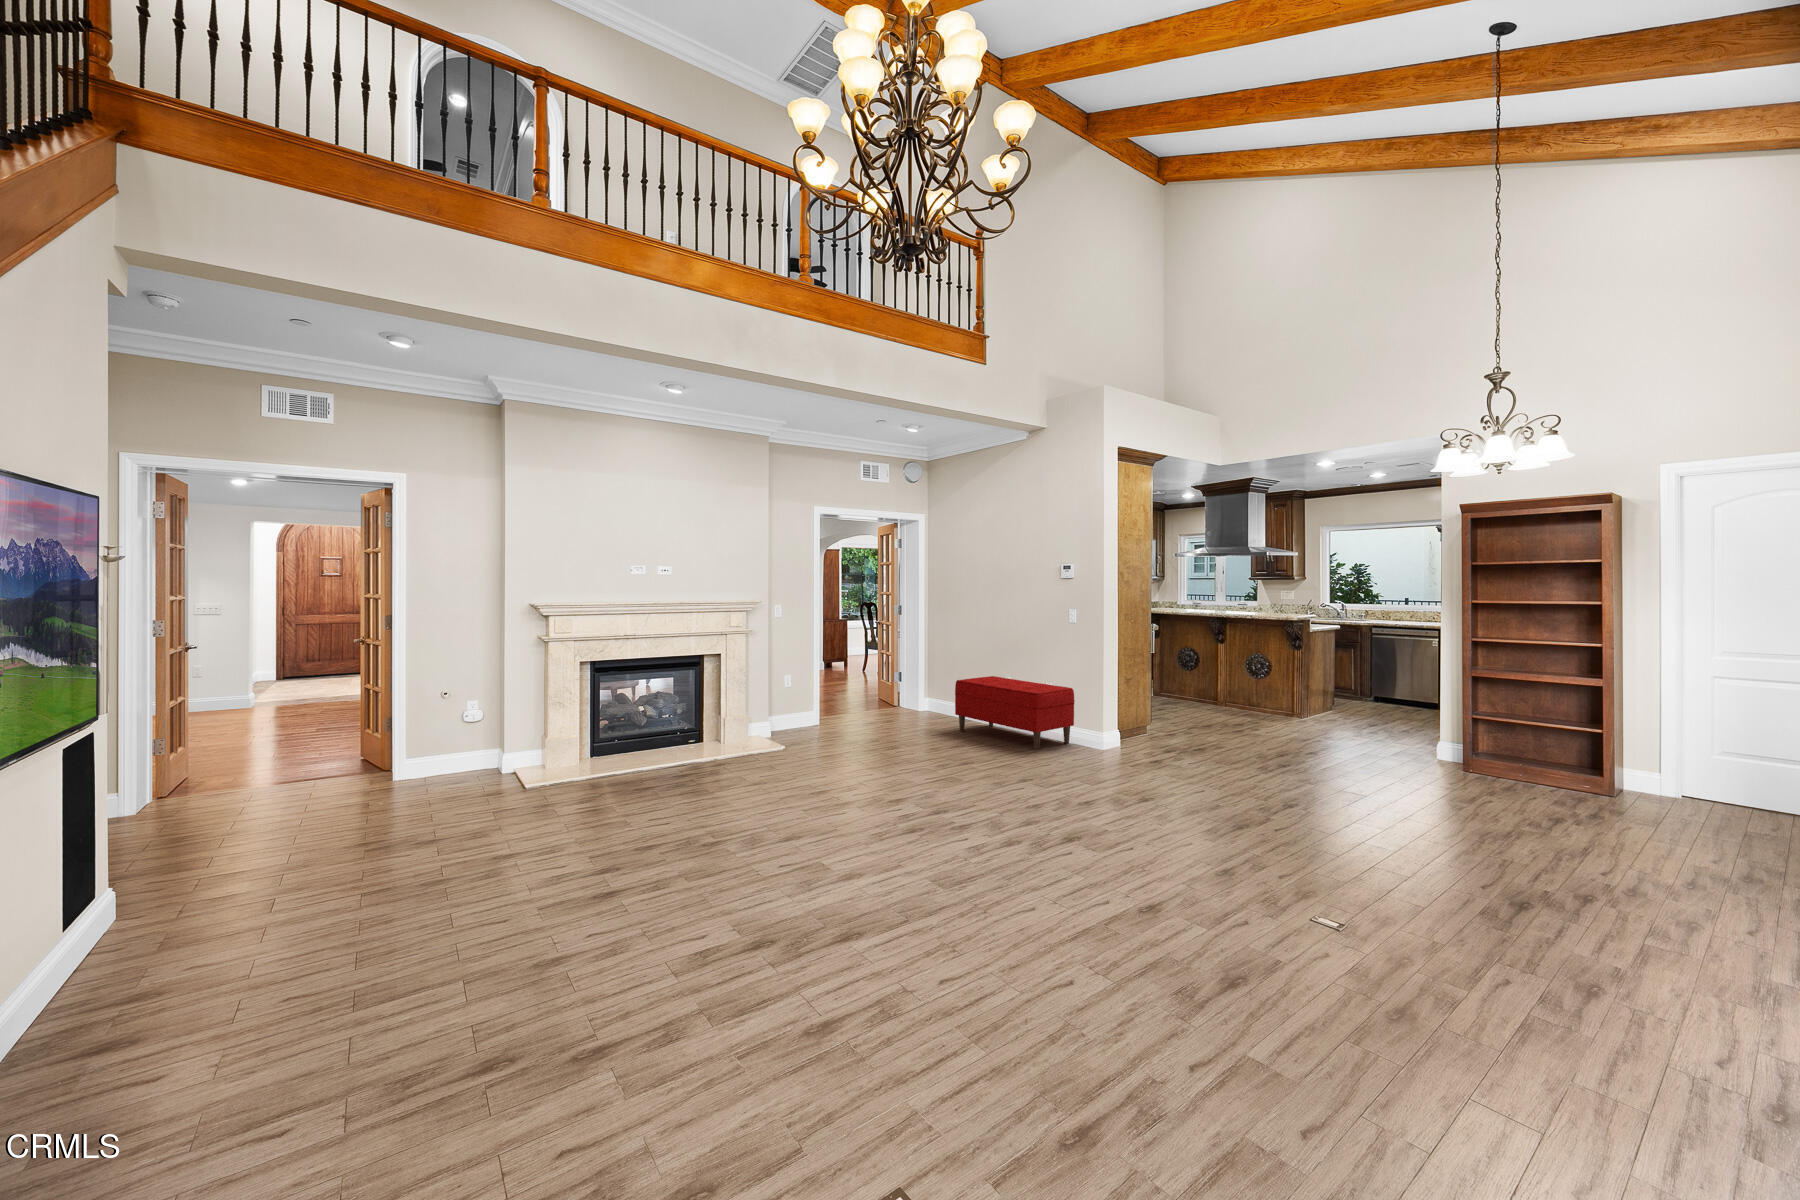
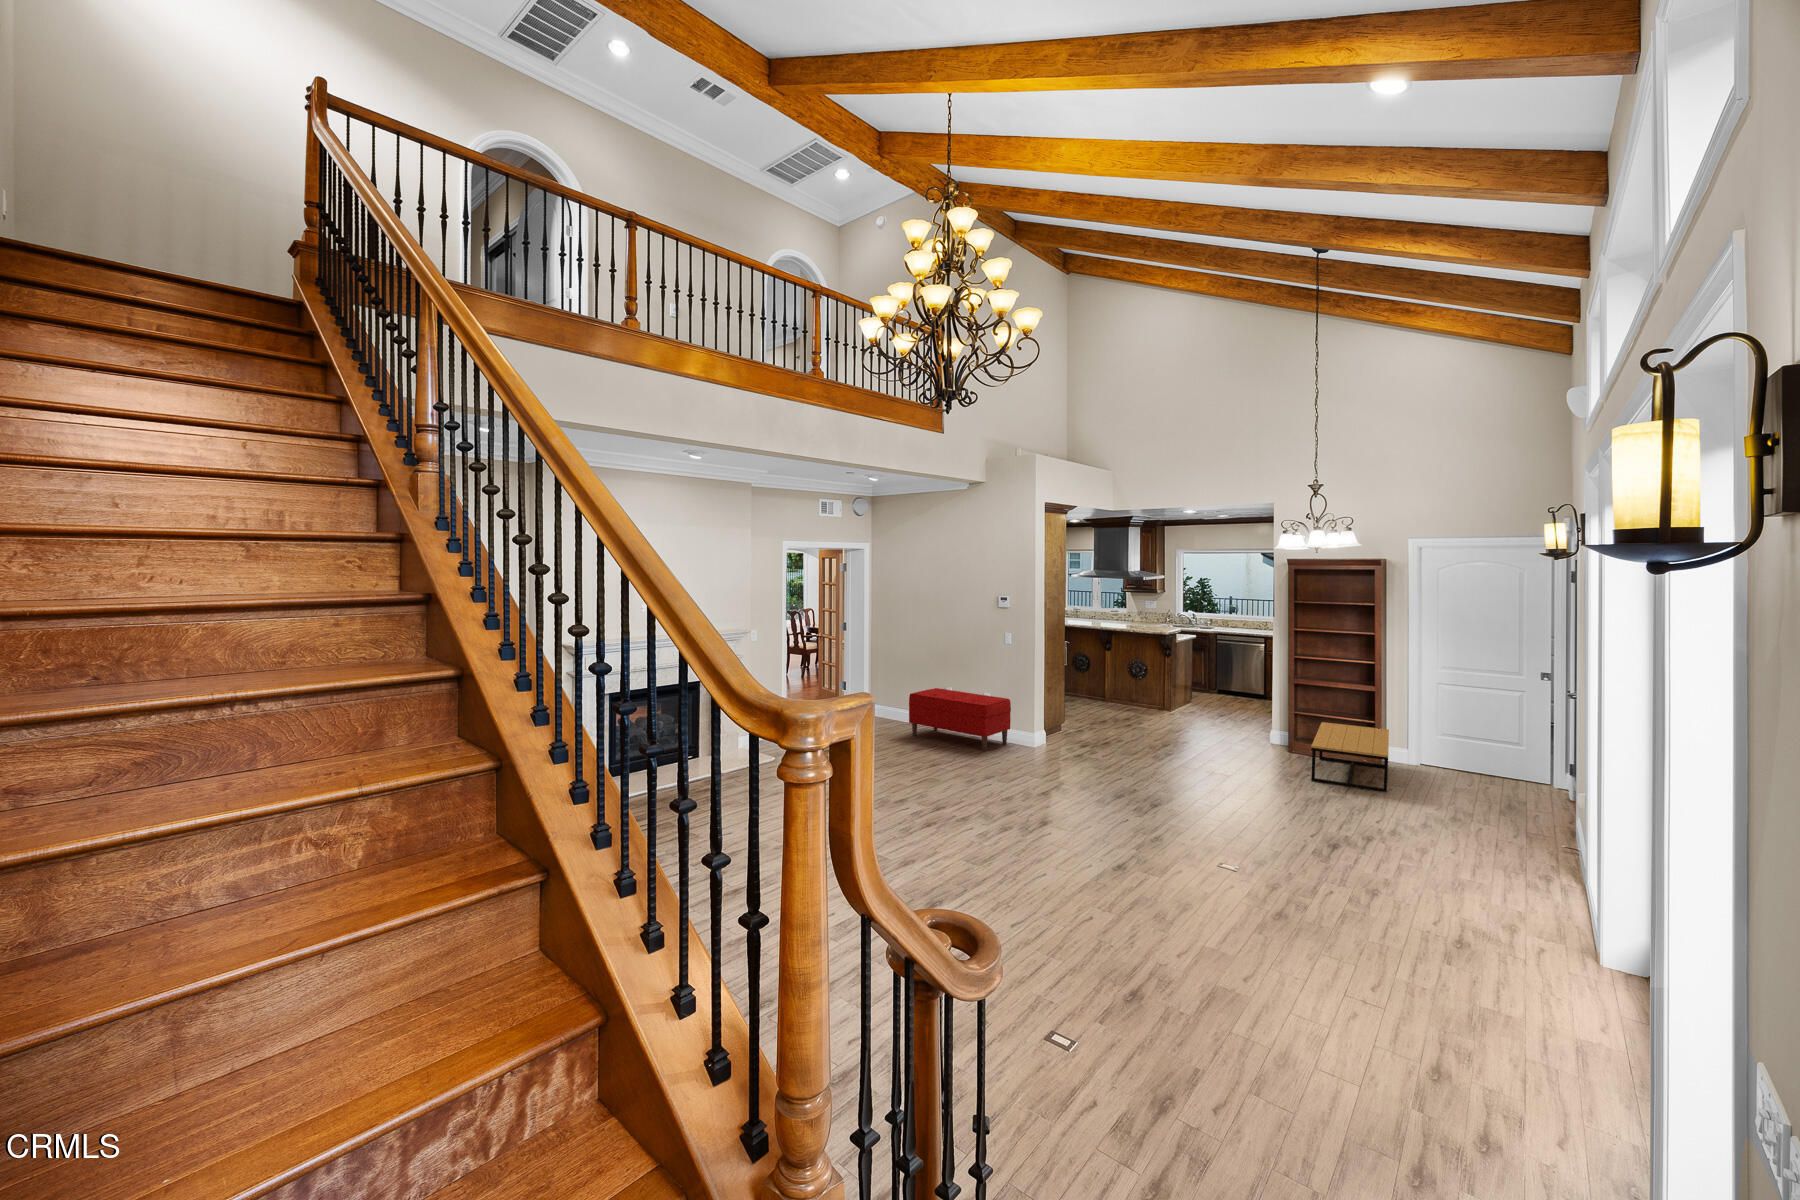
coffee table: none [1492,730,1626,832] -> present [1311,722,1389,792]

